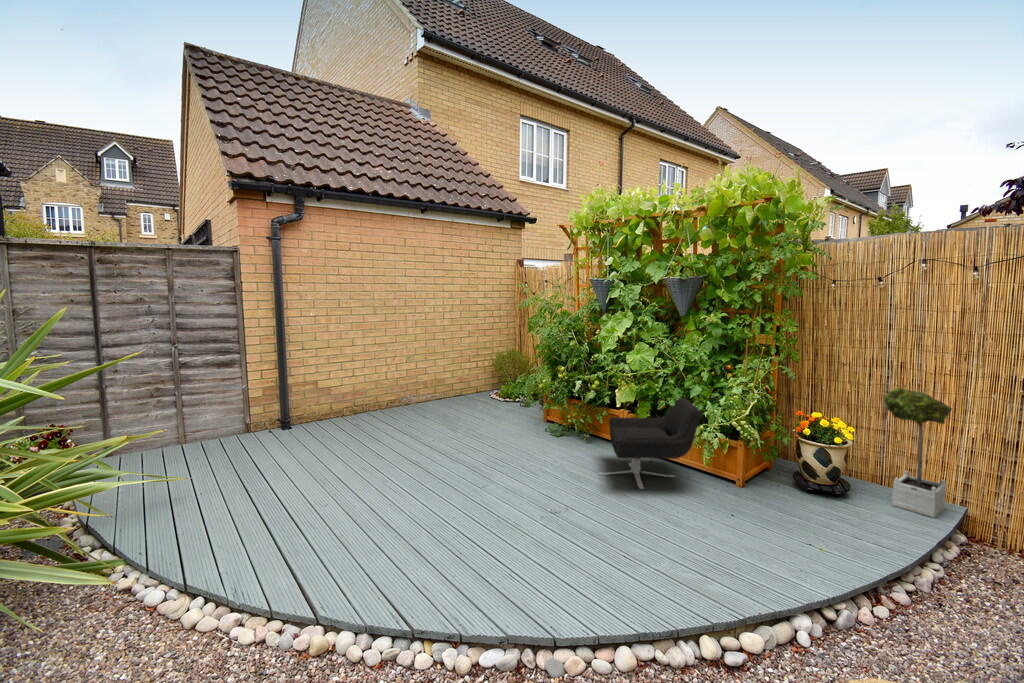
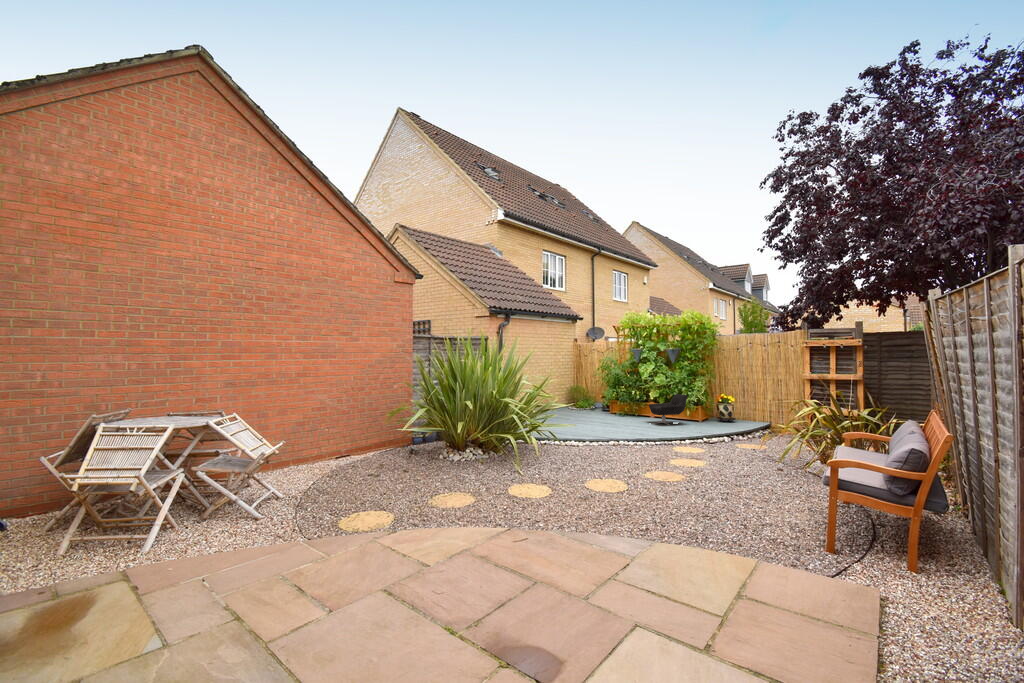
potted tree: present [885,388,952,518] -> none [744,383,764,424]

